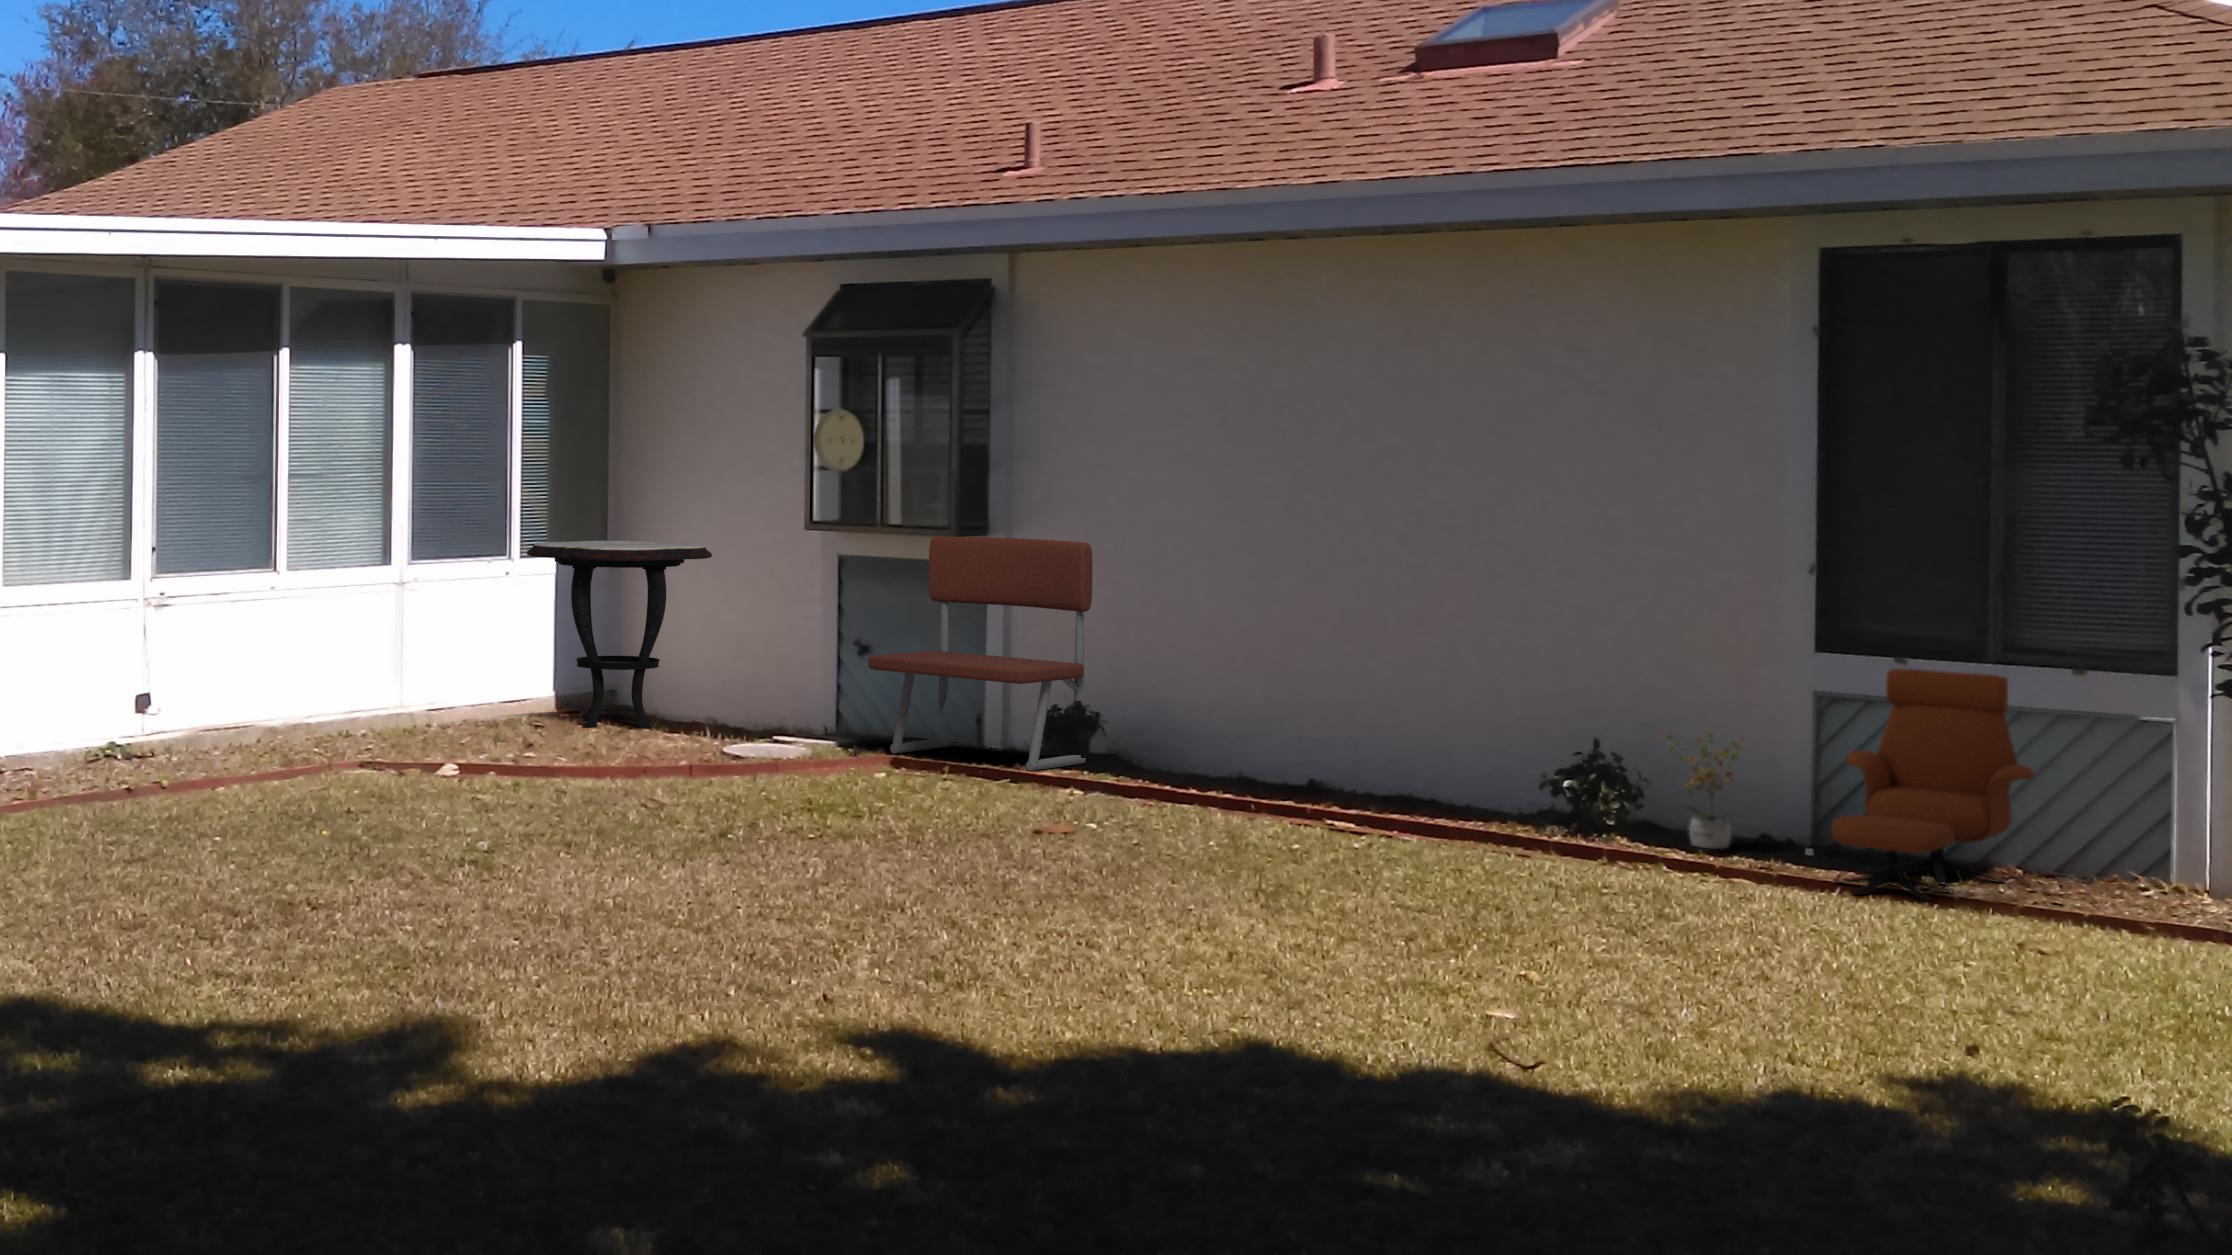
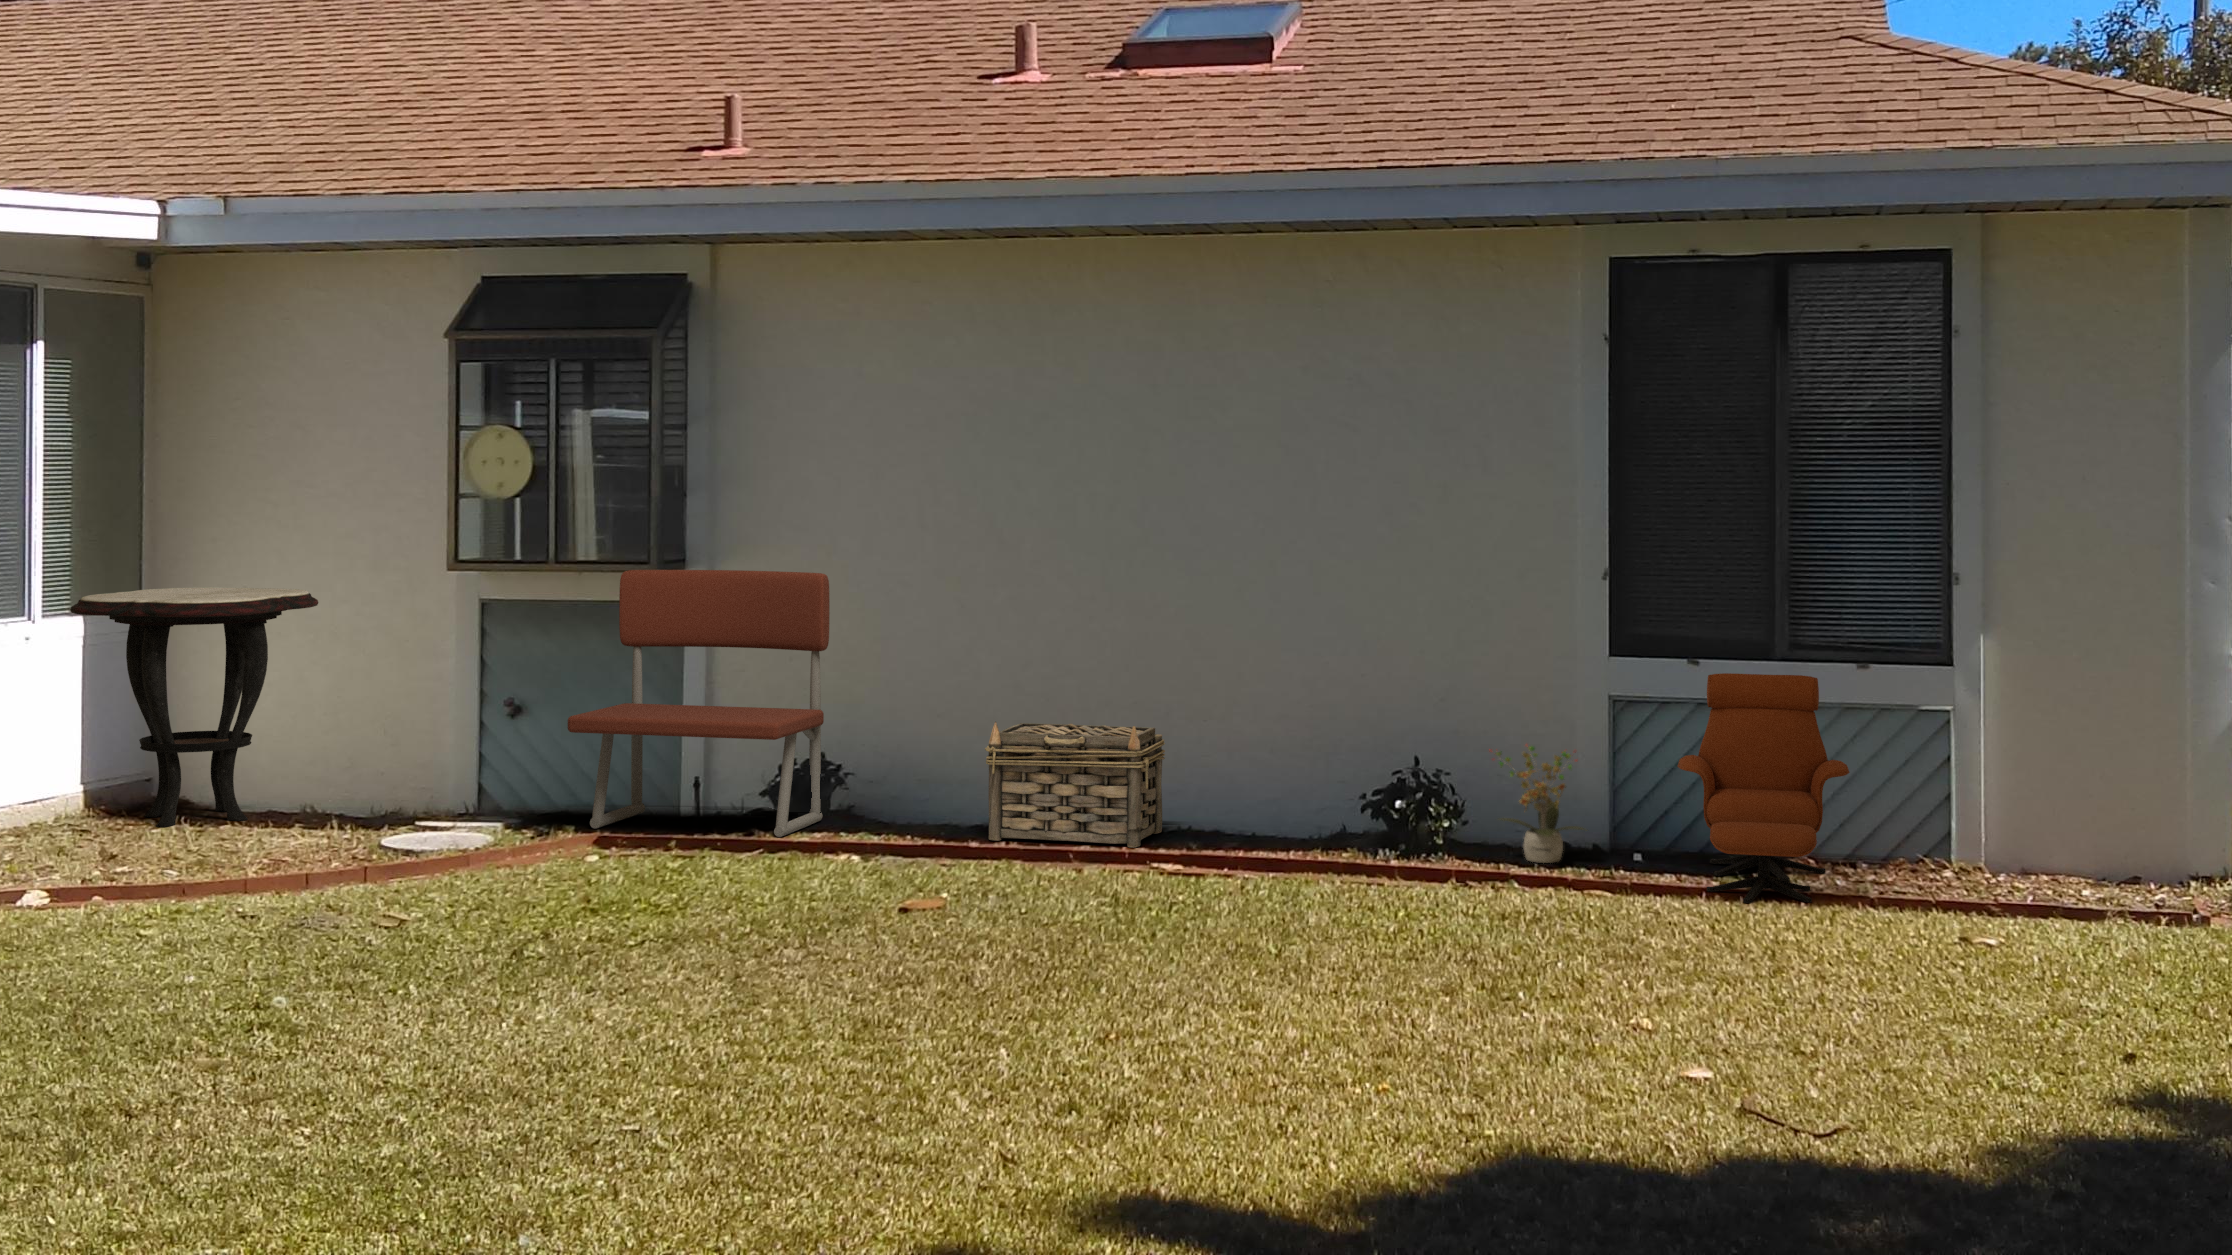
basket: none [1201,680,1376,803] -> present [985,722,1165,848]

